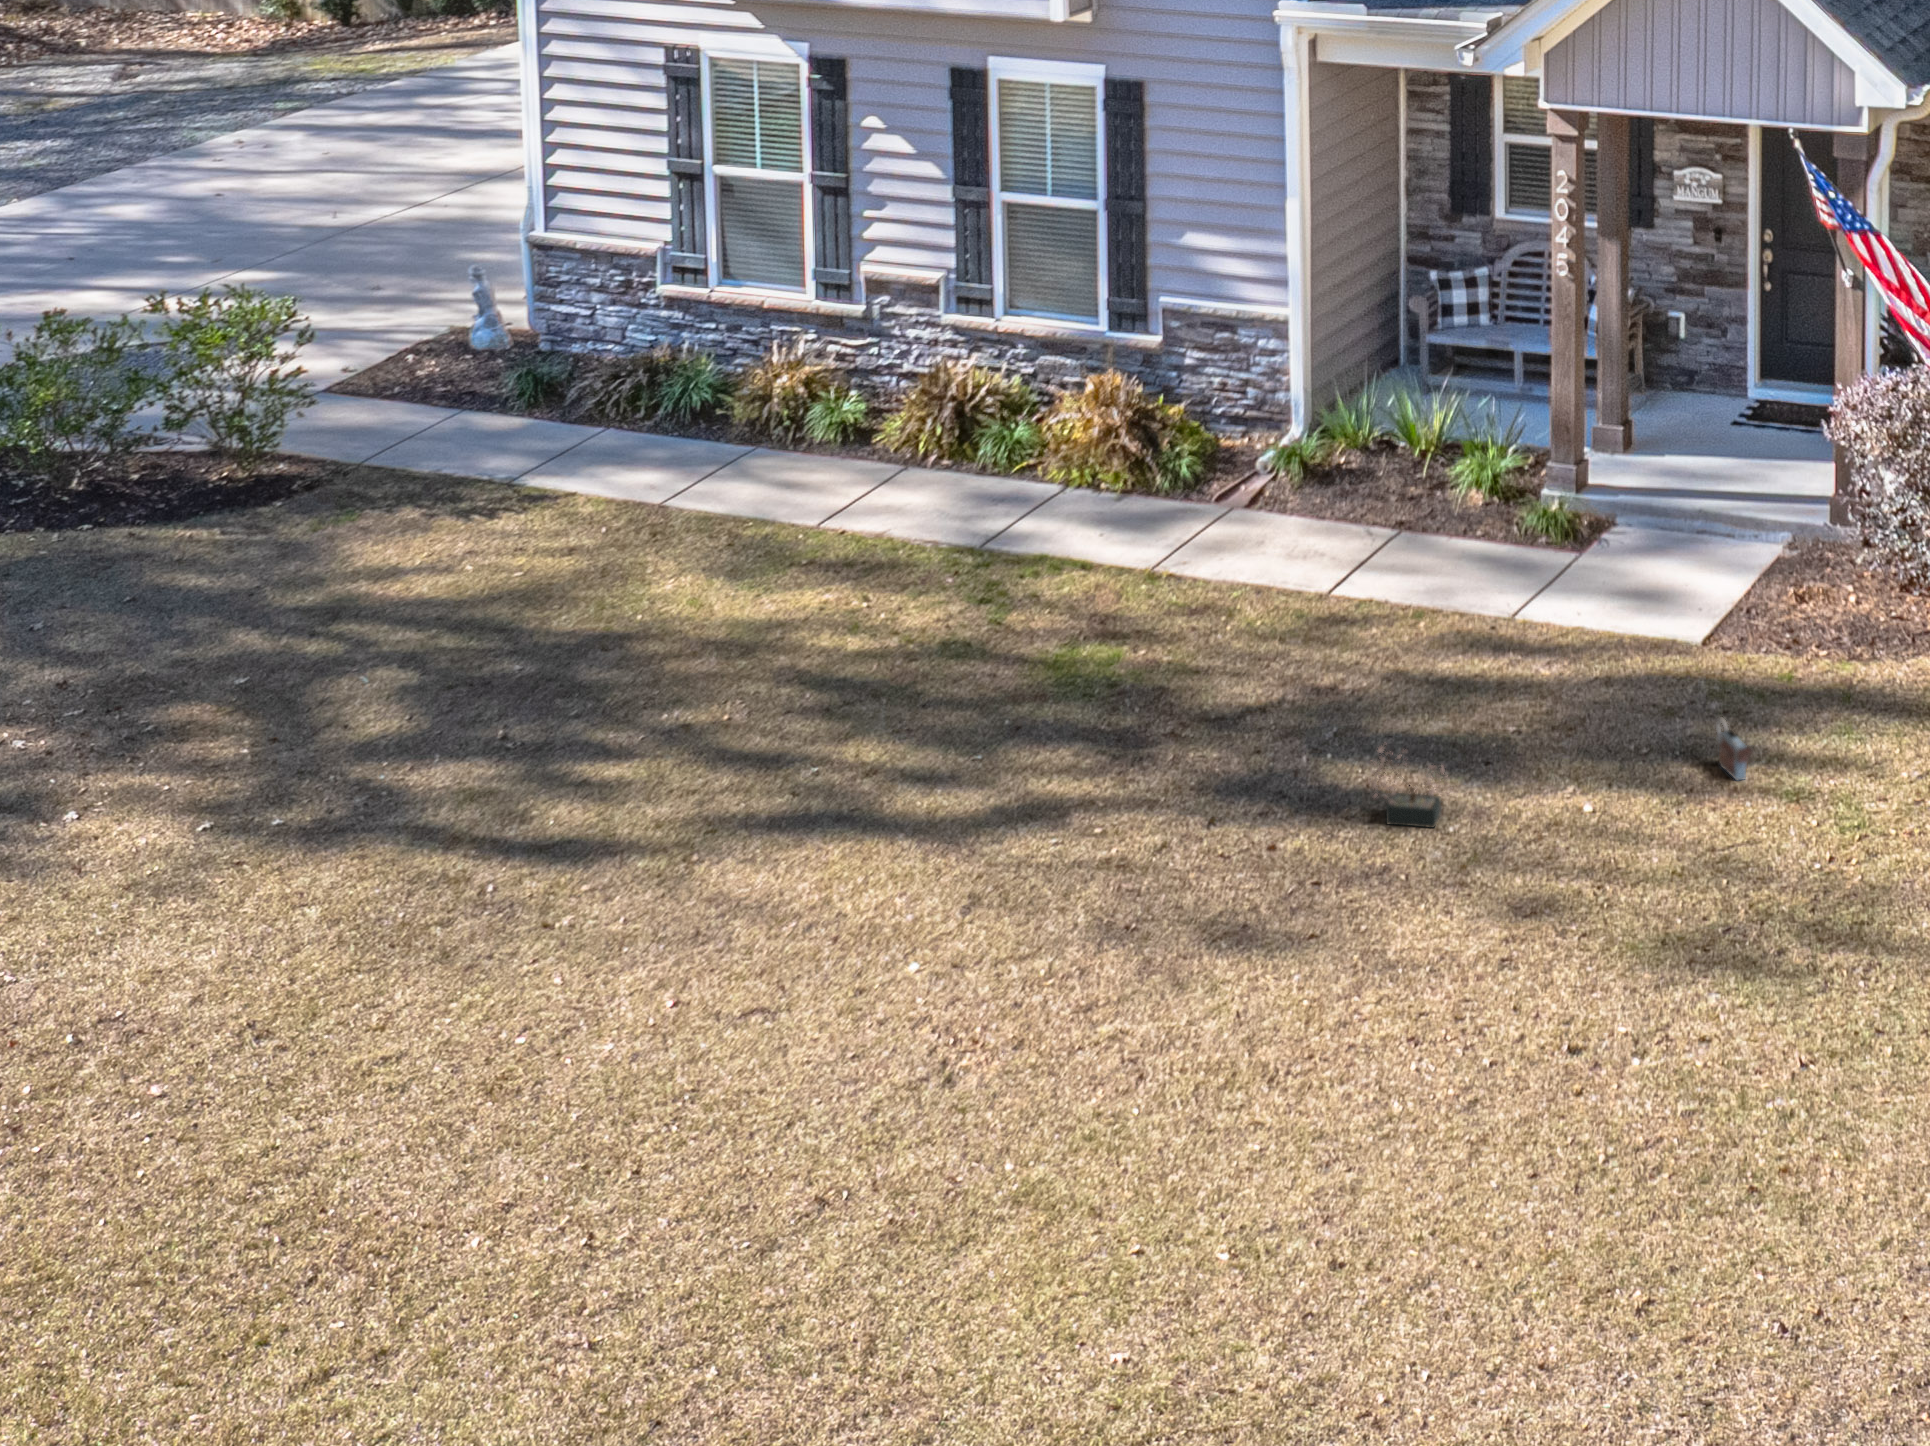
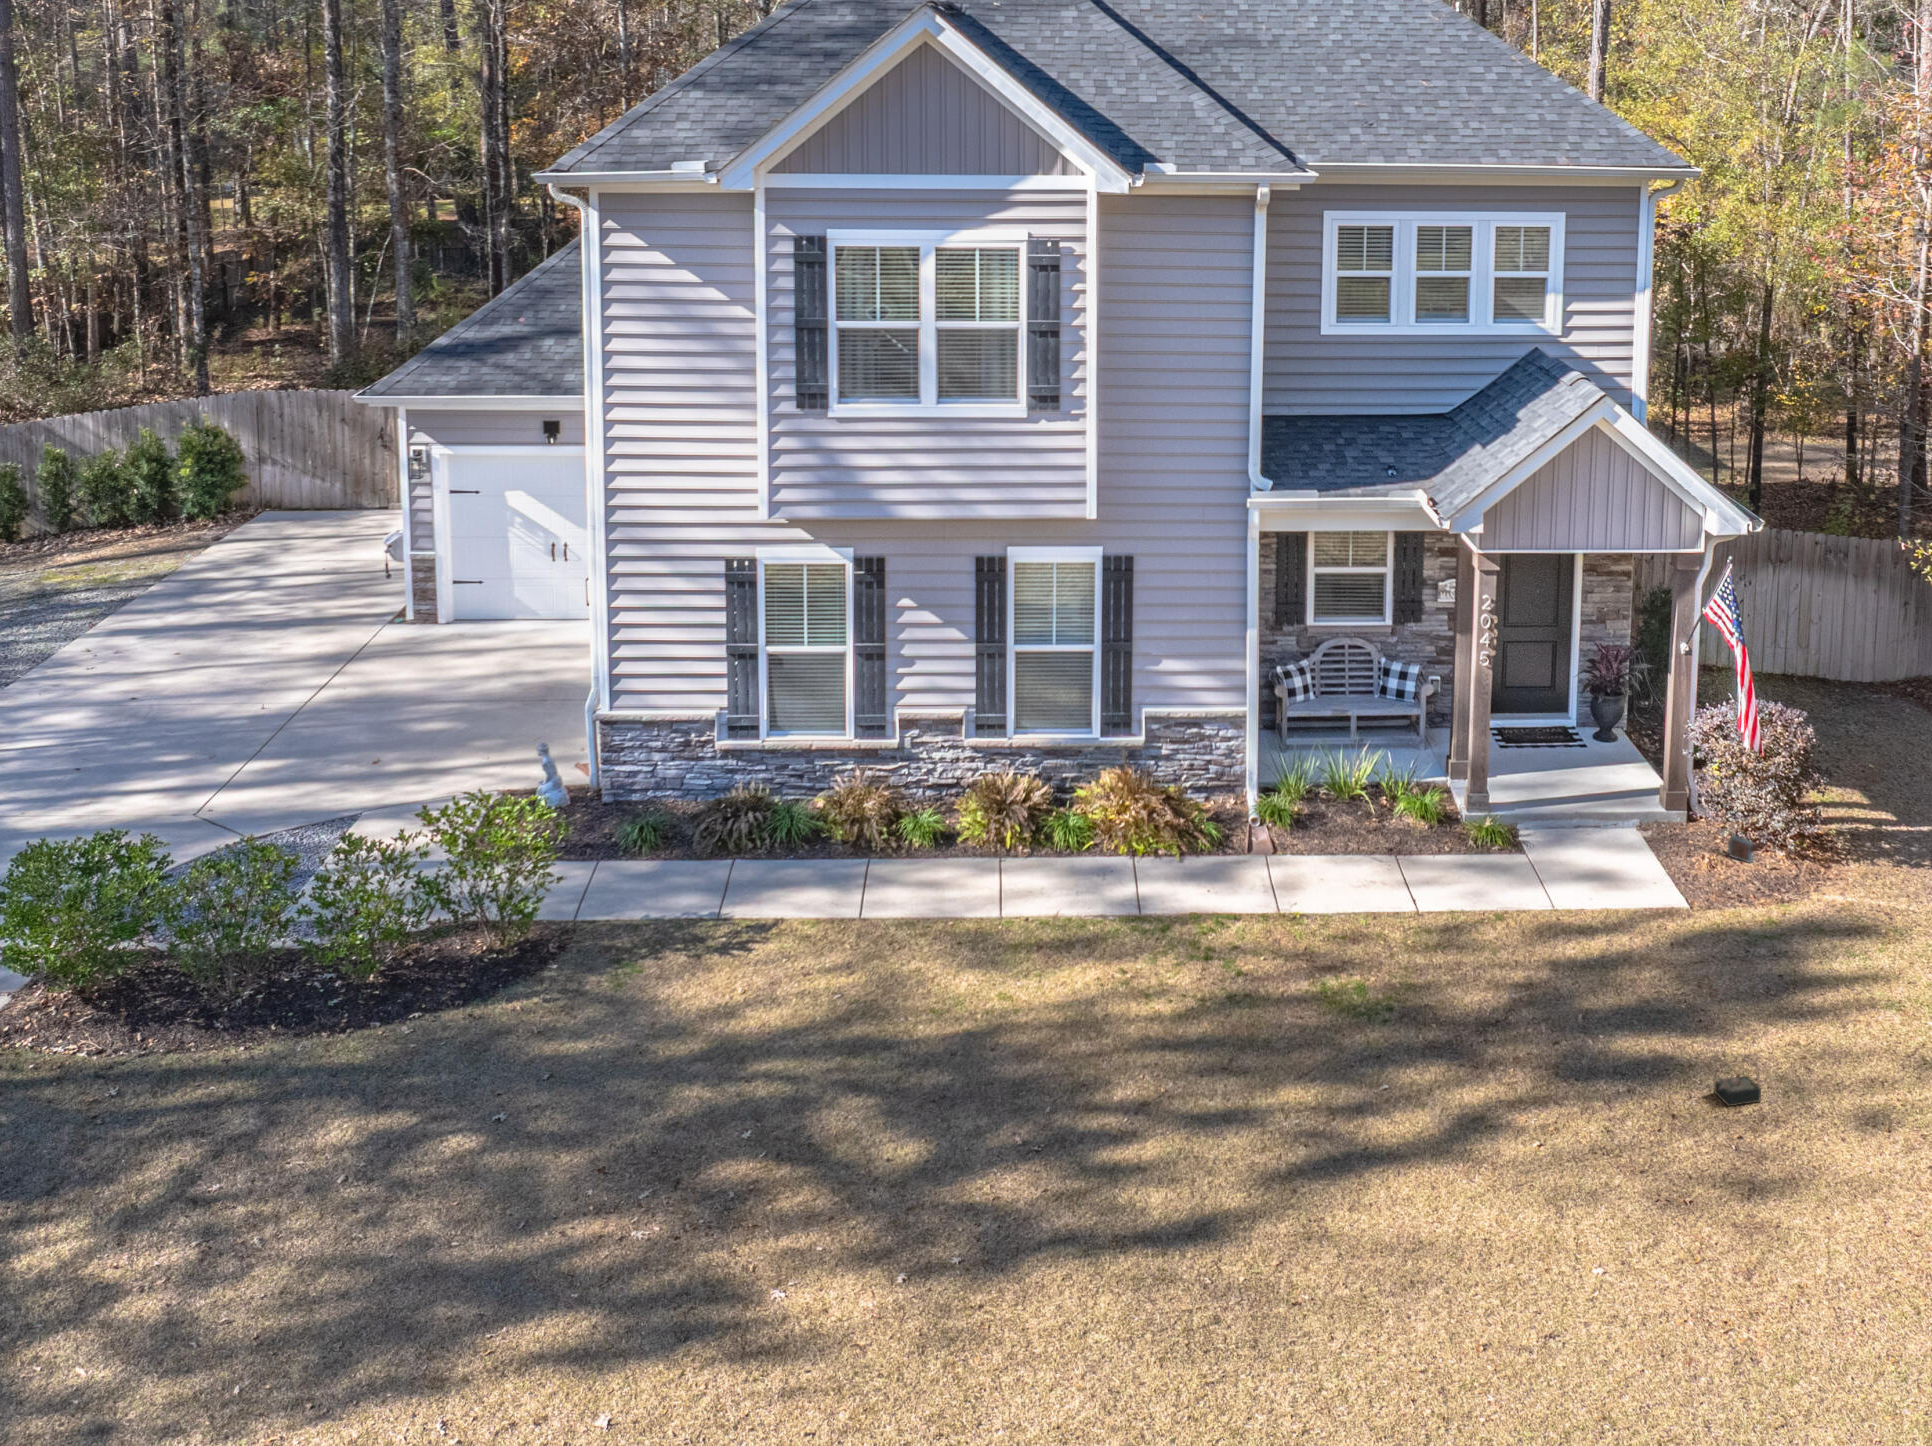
watering can: present [1716,717,1753,780] -> present [1721,828,1765,863]

